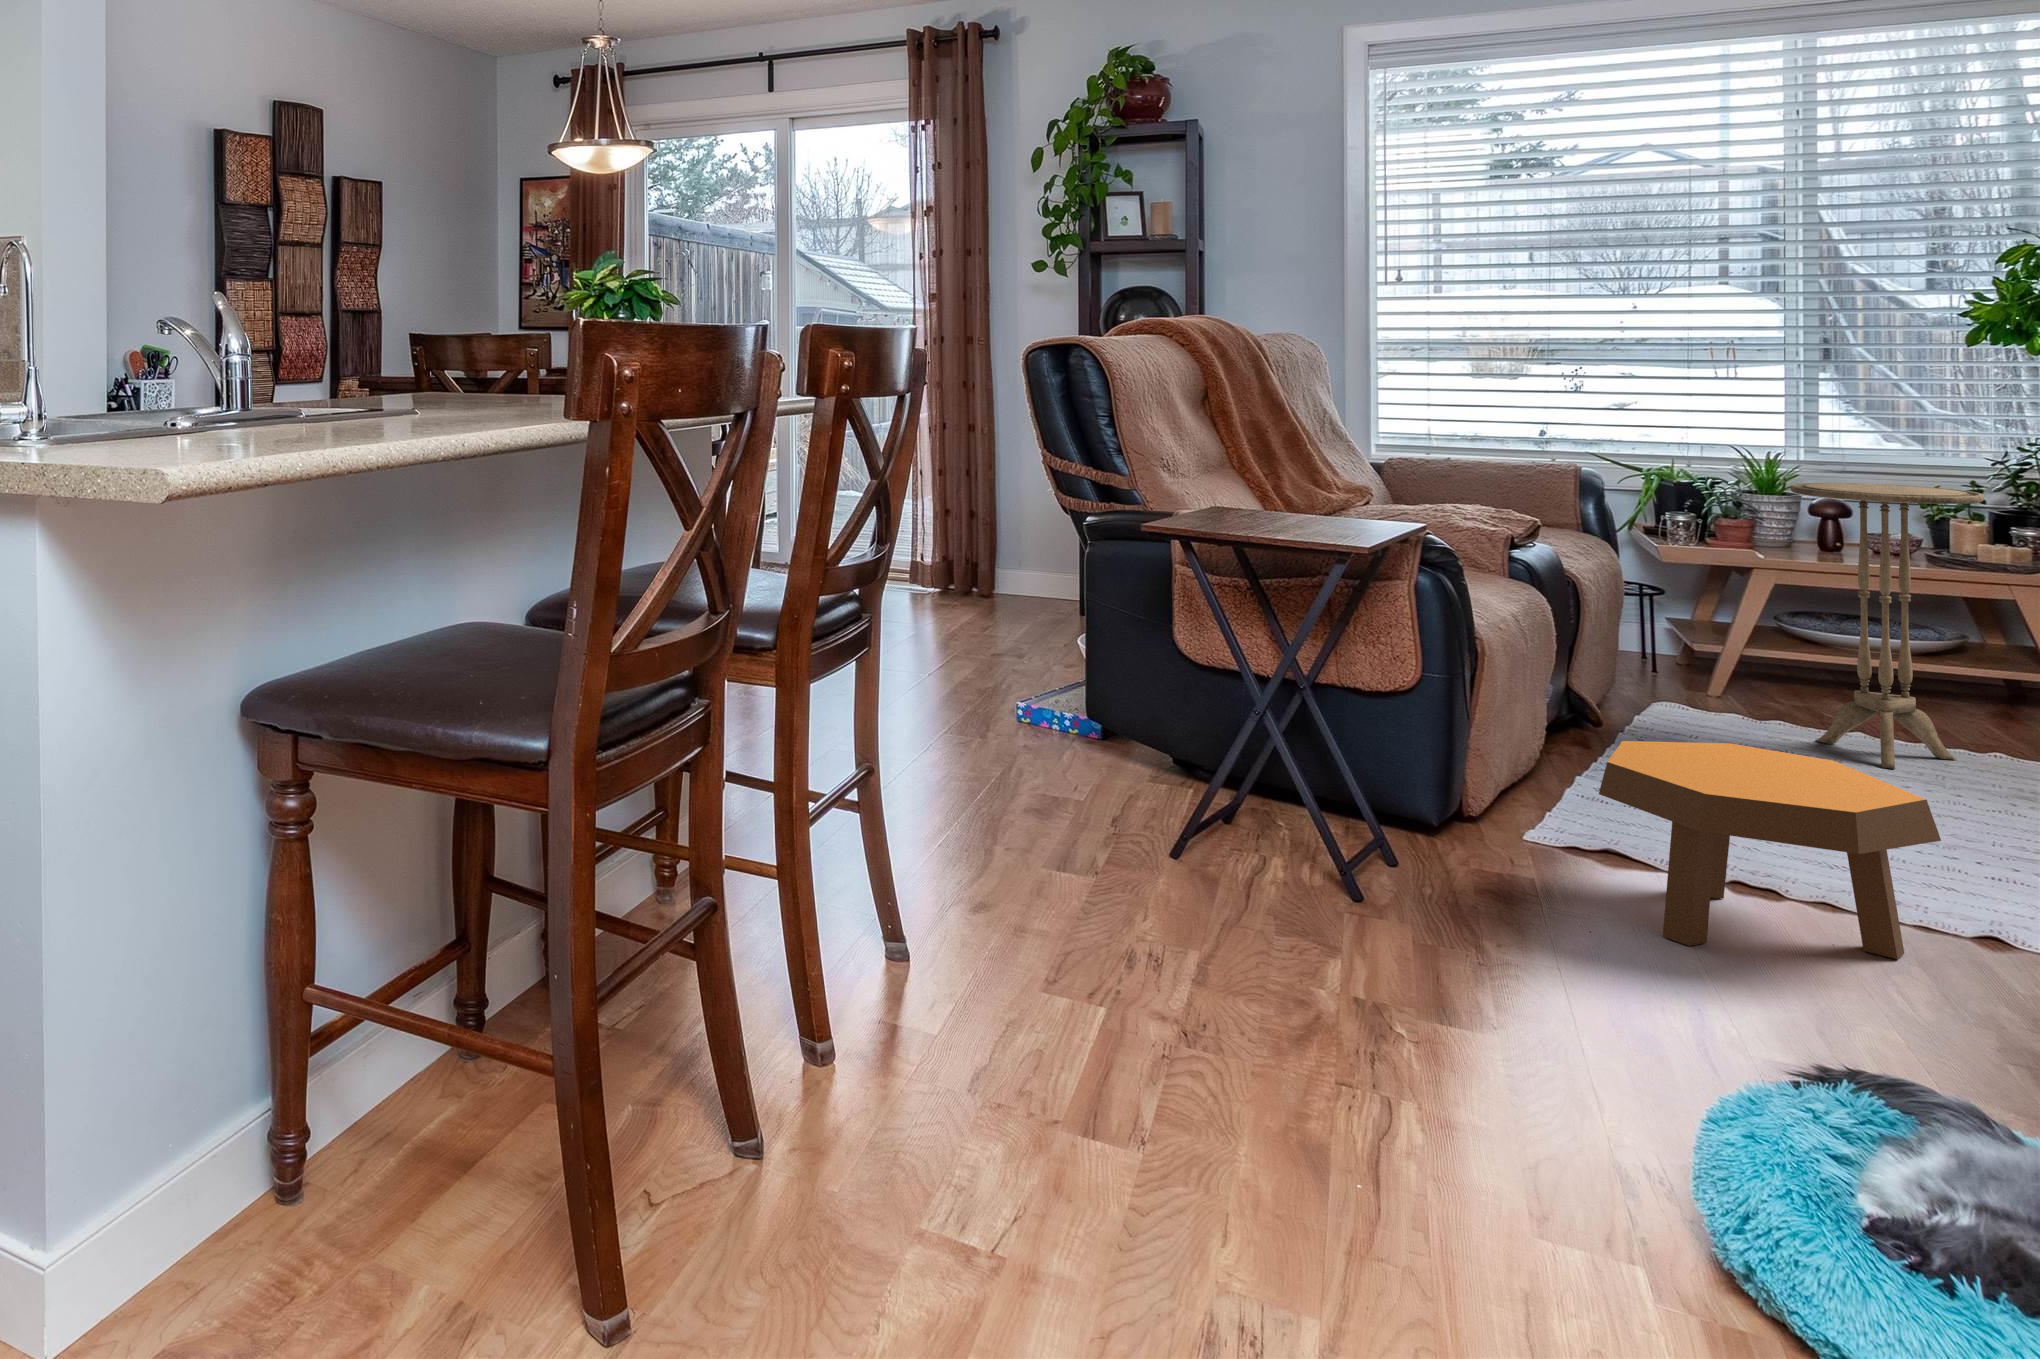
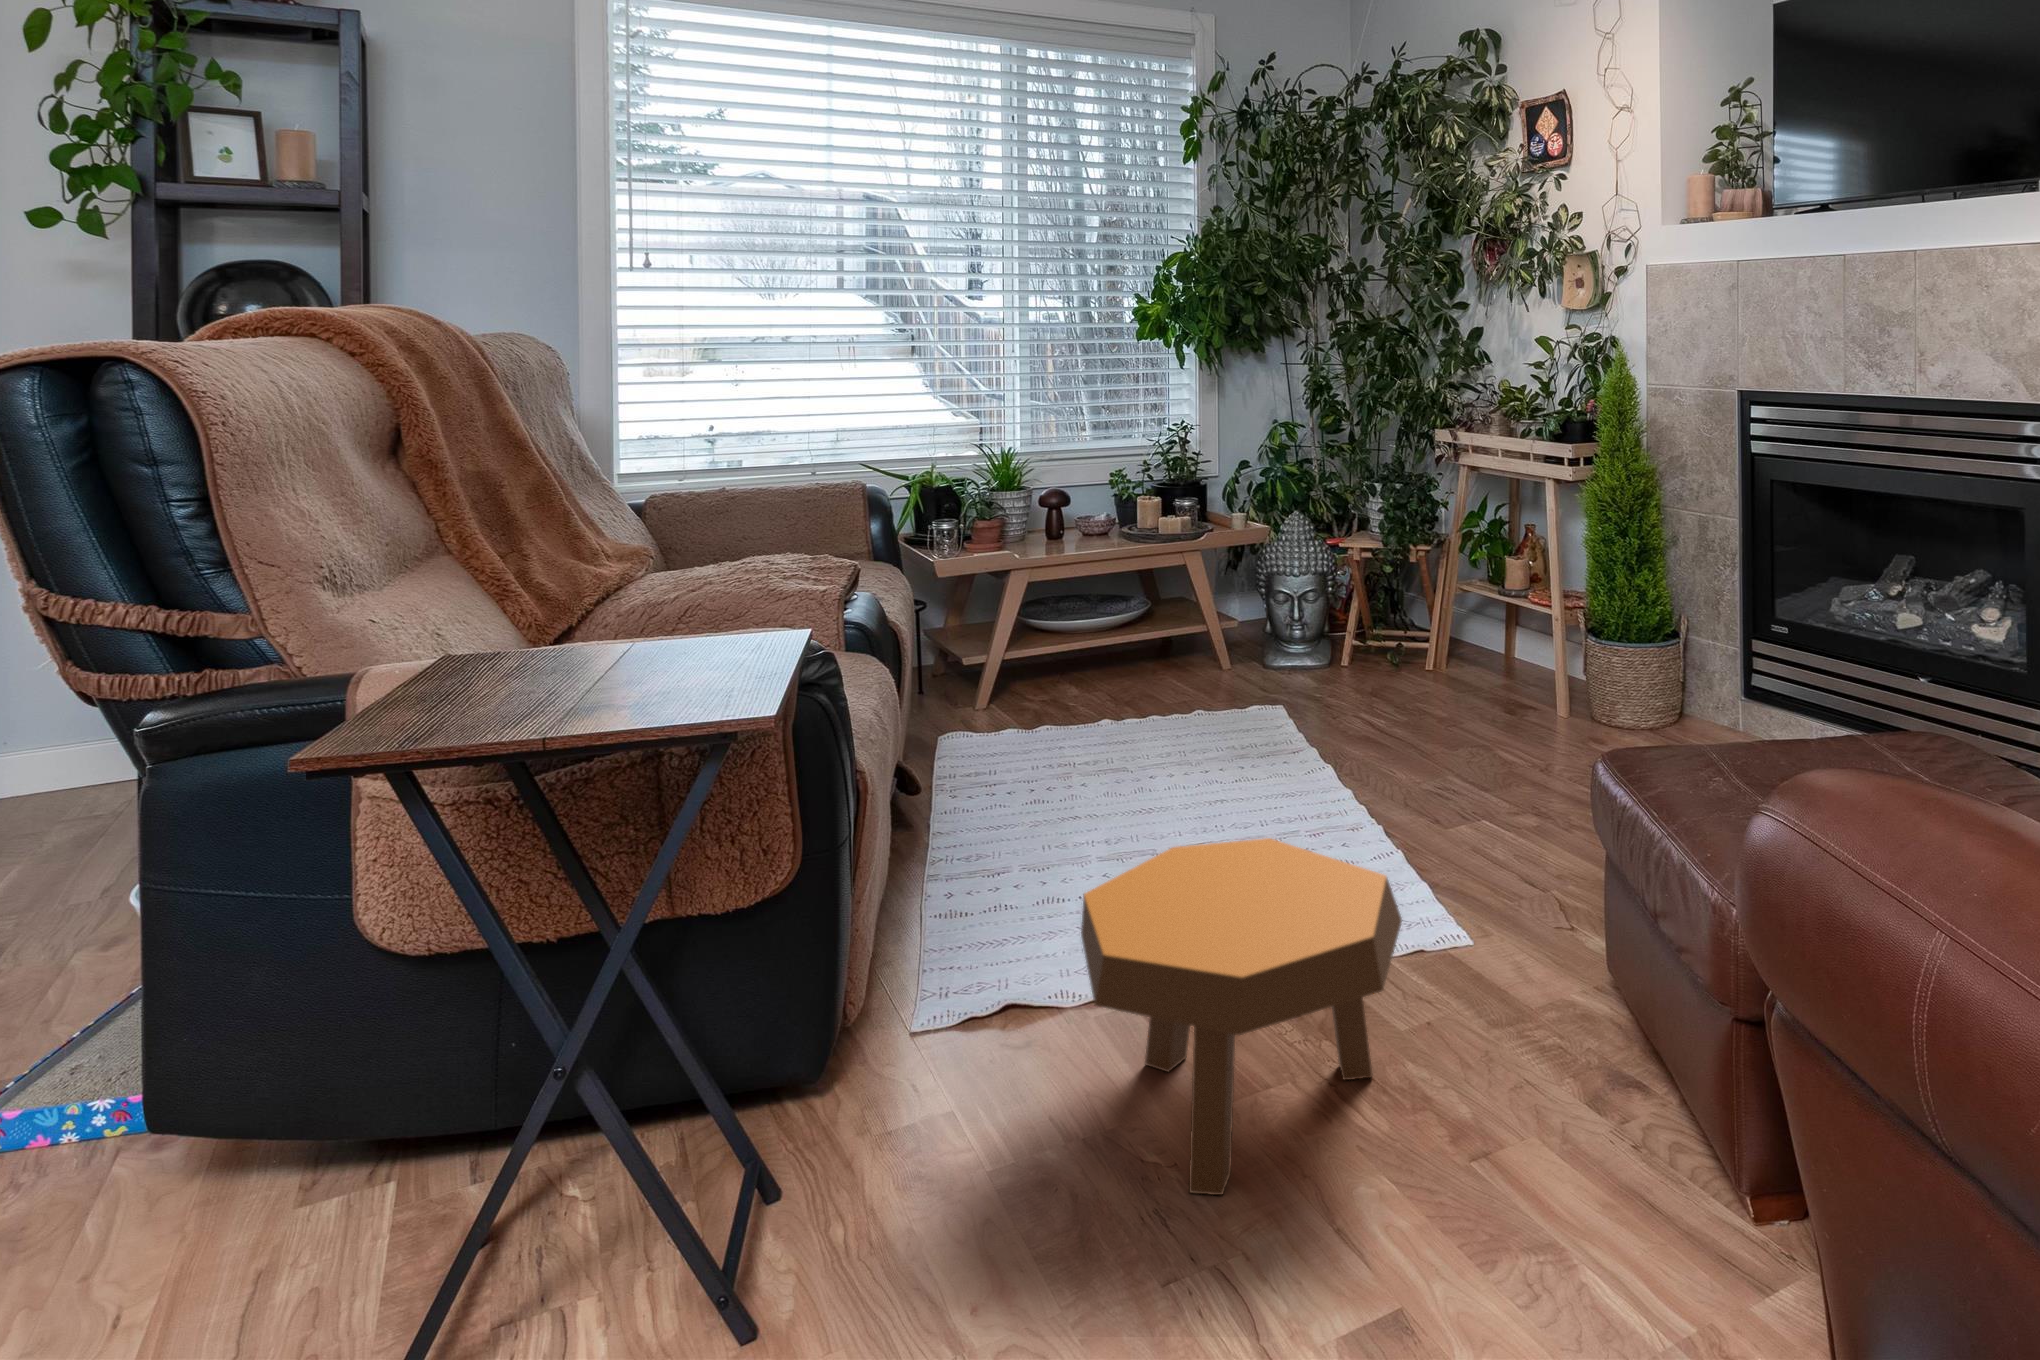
side table: present [1790,483,1984,769] -> none [1075,477,1215,759]

